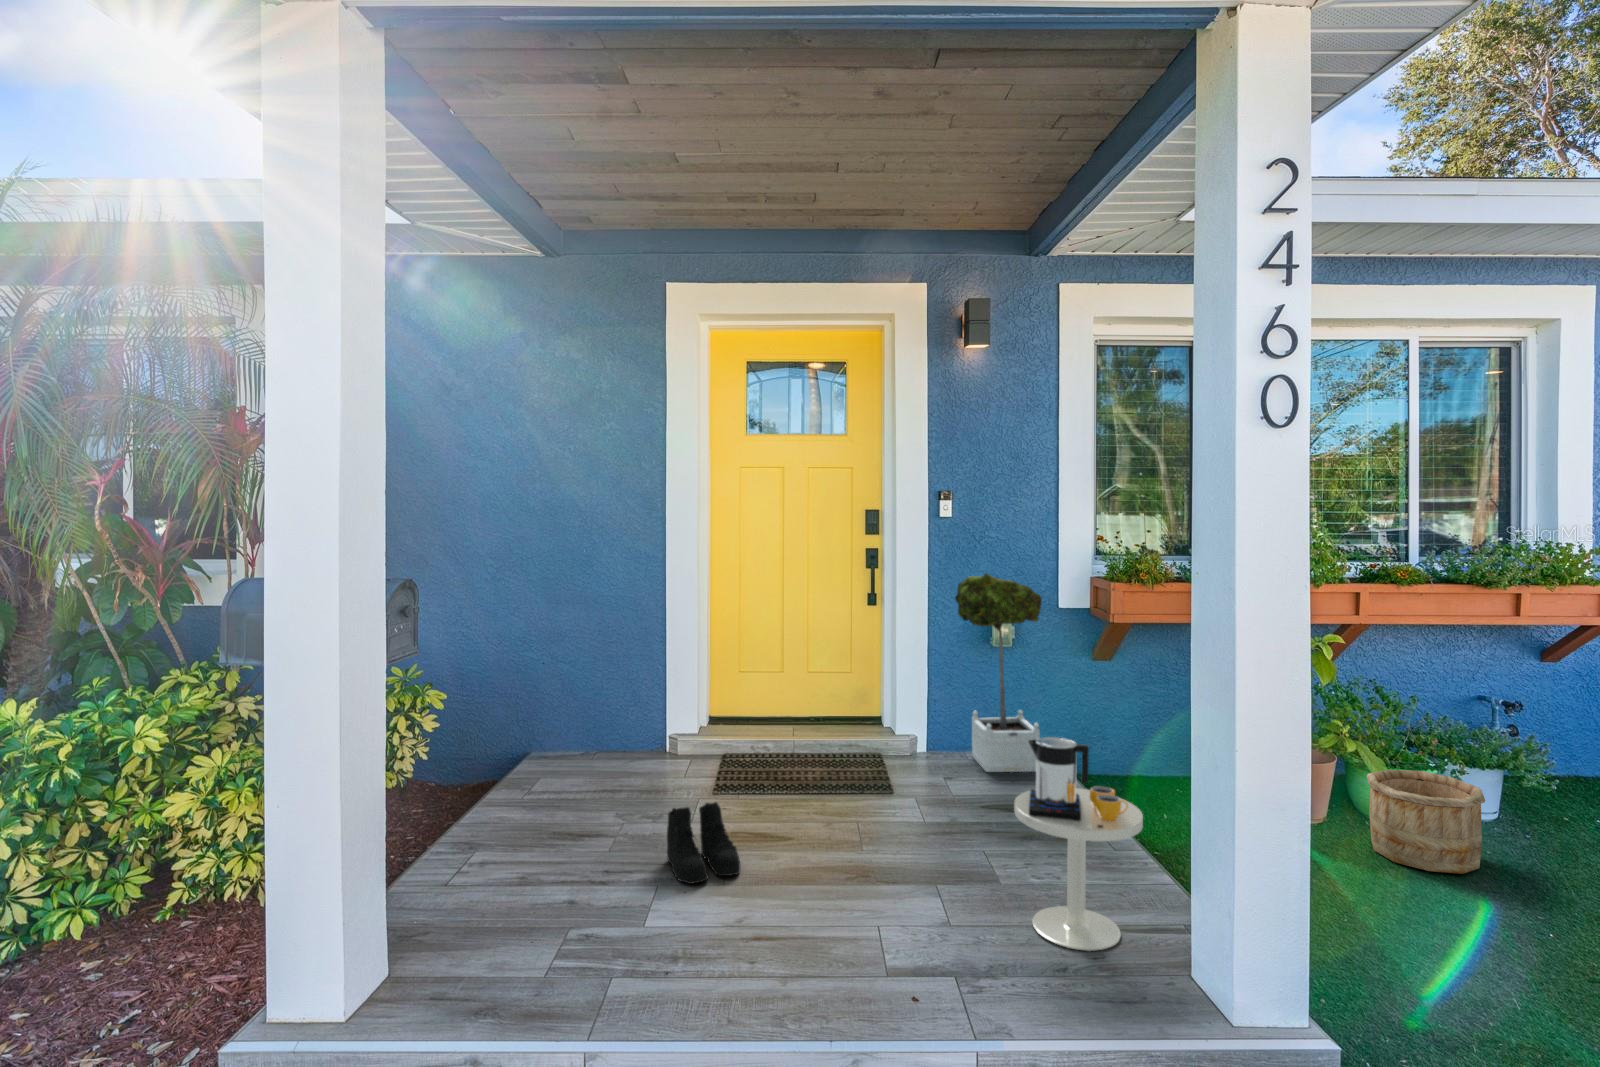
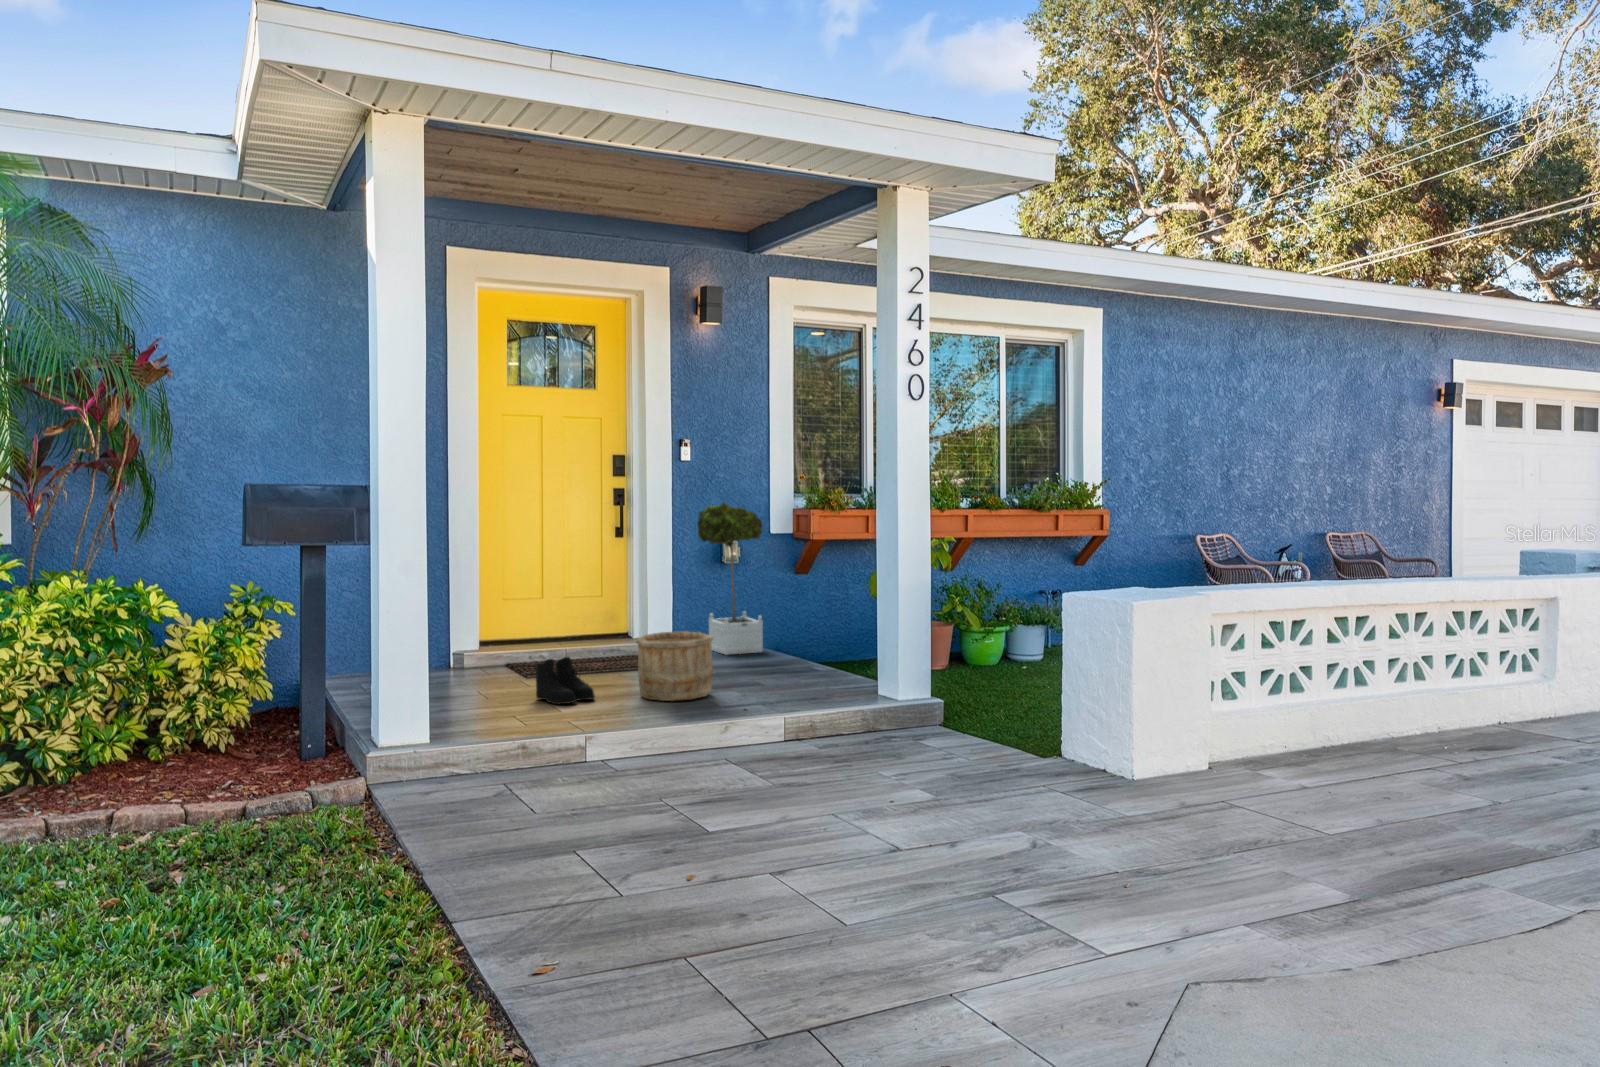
side table: present [1014,737,1143,951] -> none [779,586,851,701]
wooden bucket: present [1367,770,1485,874] -> present [636,631,714,701]

